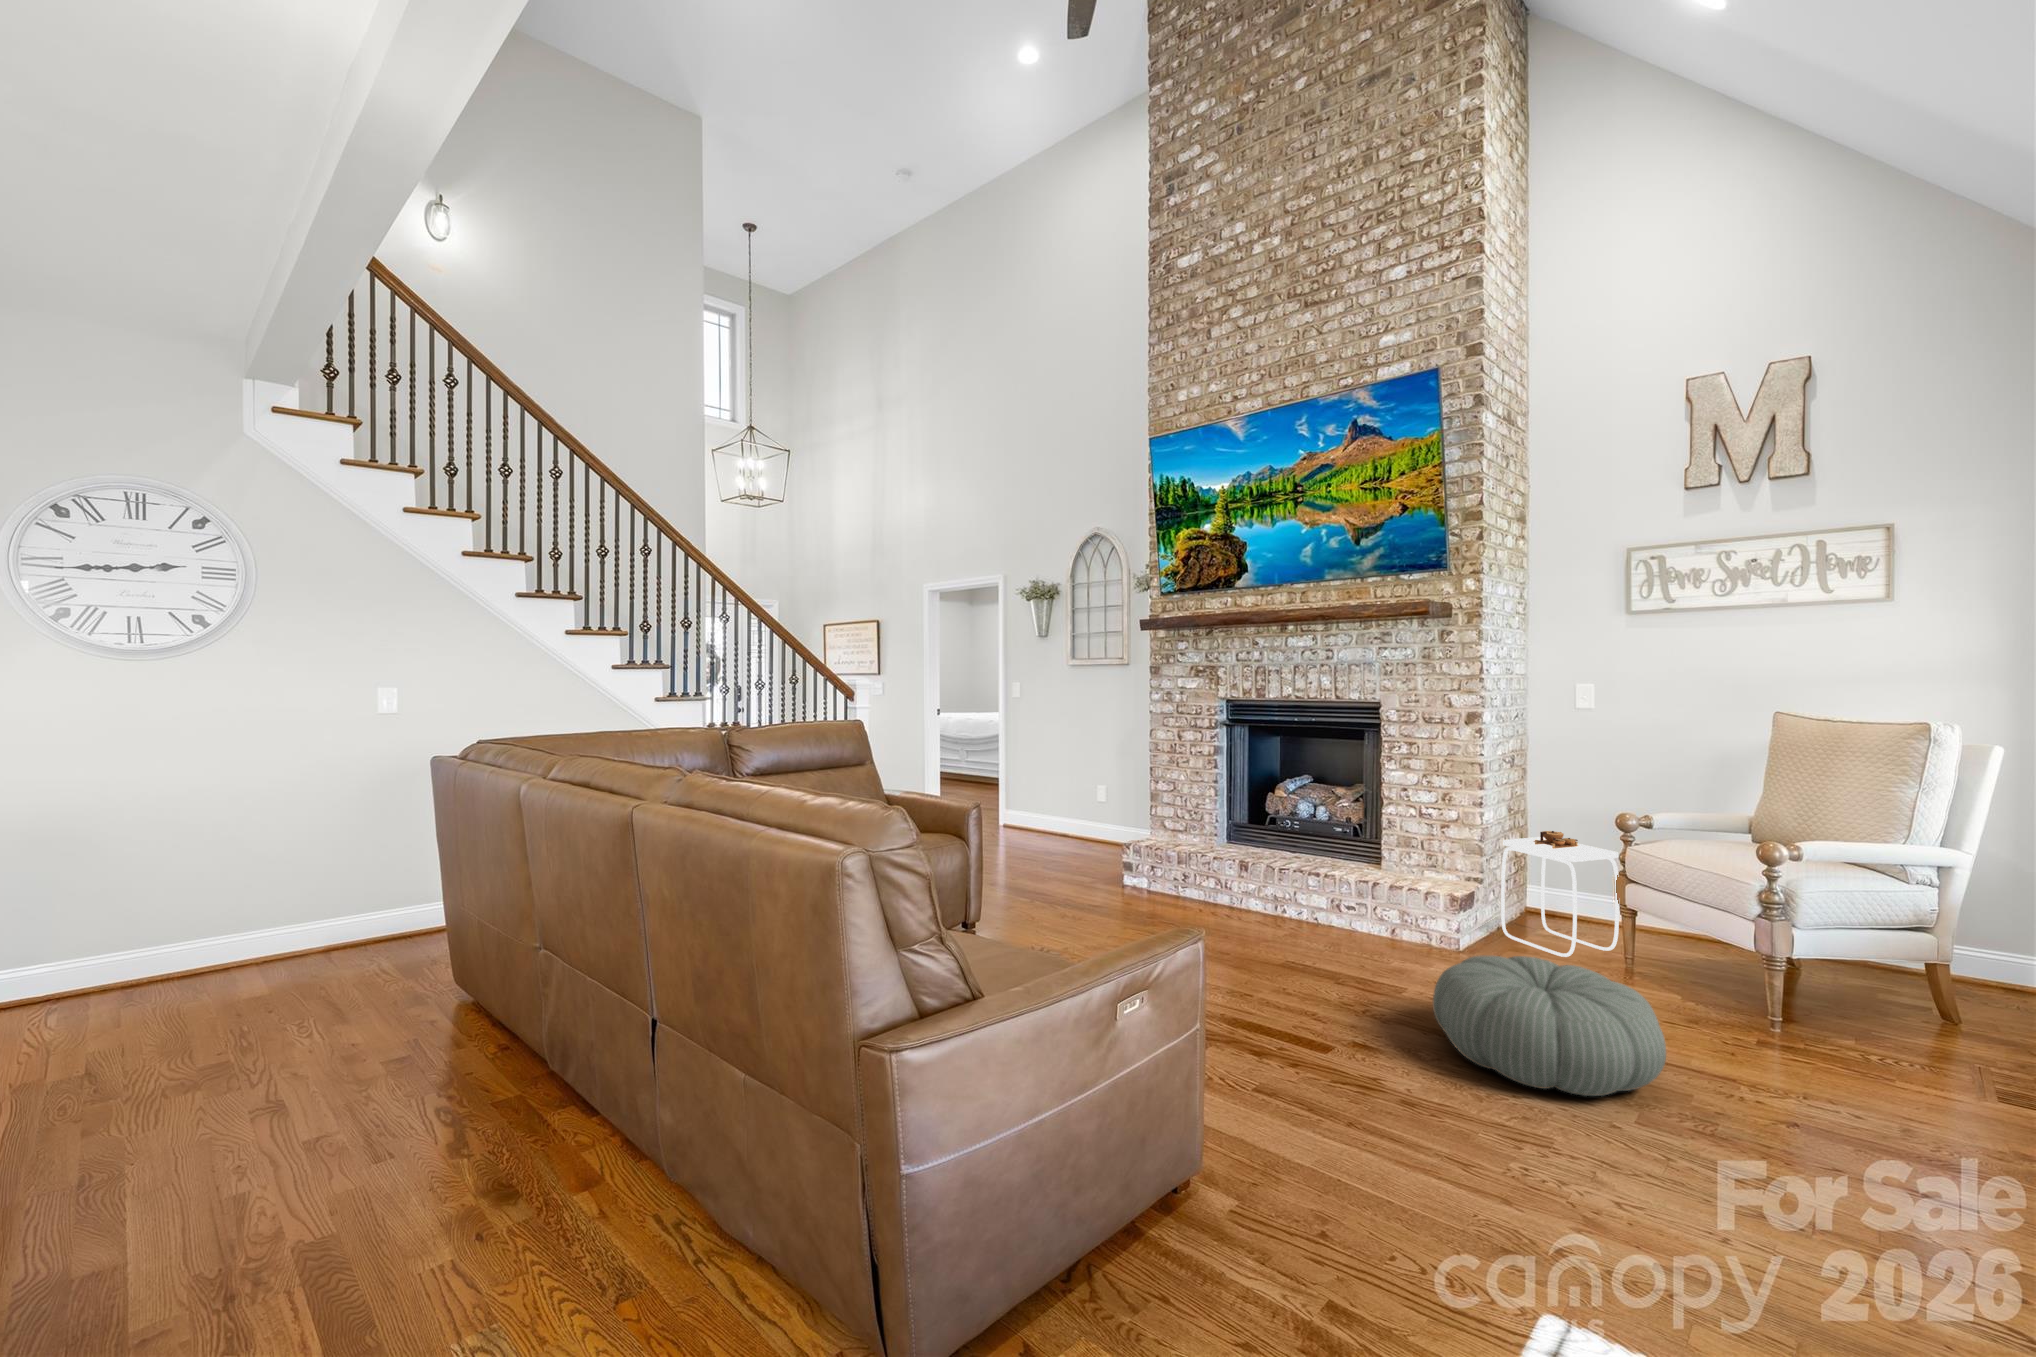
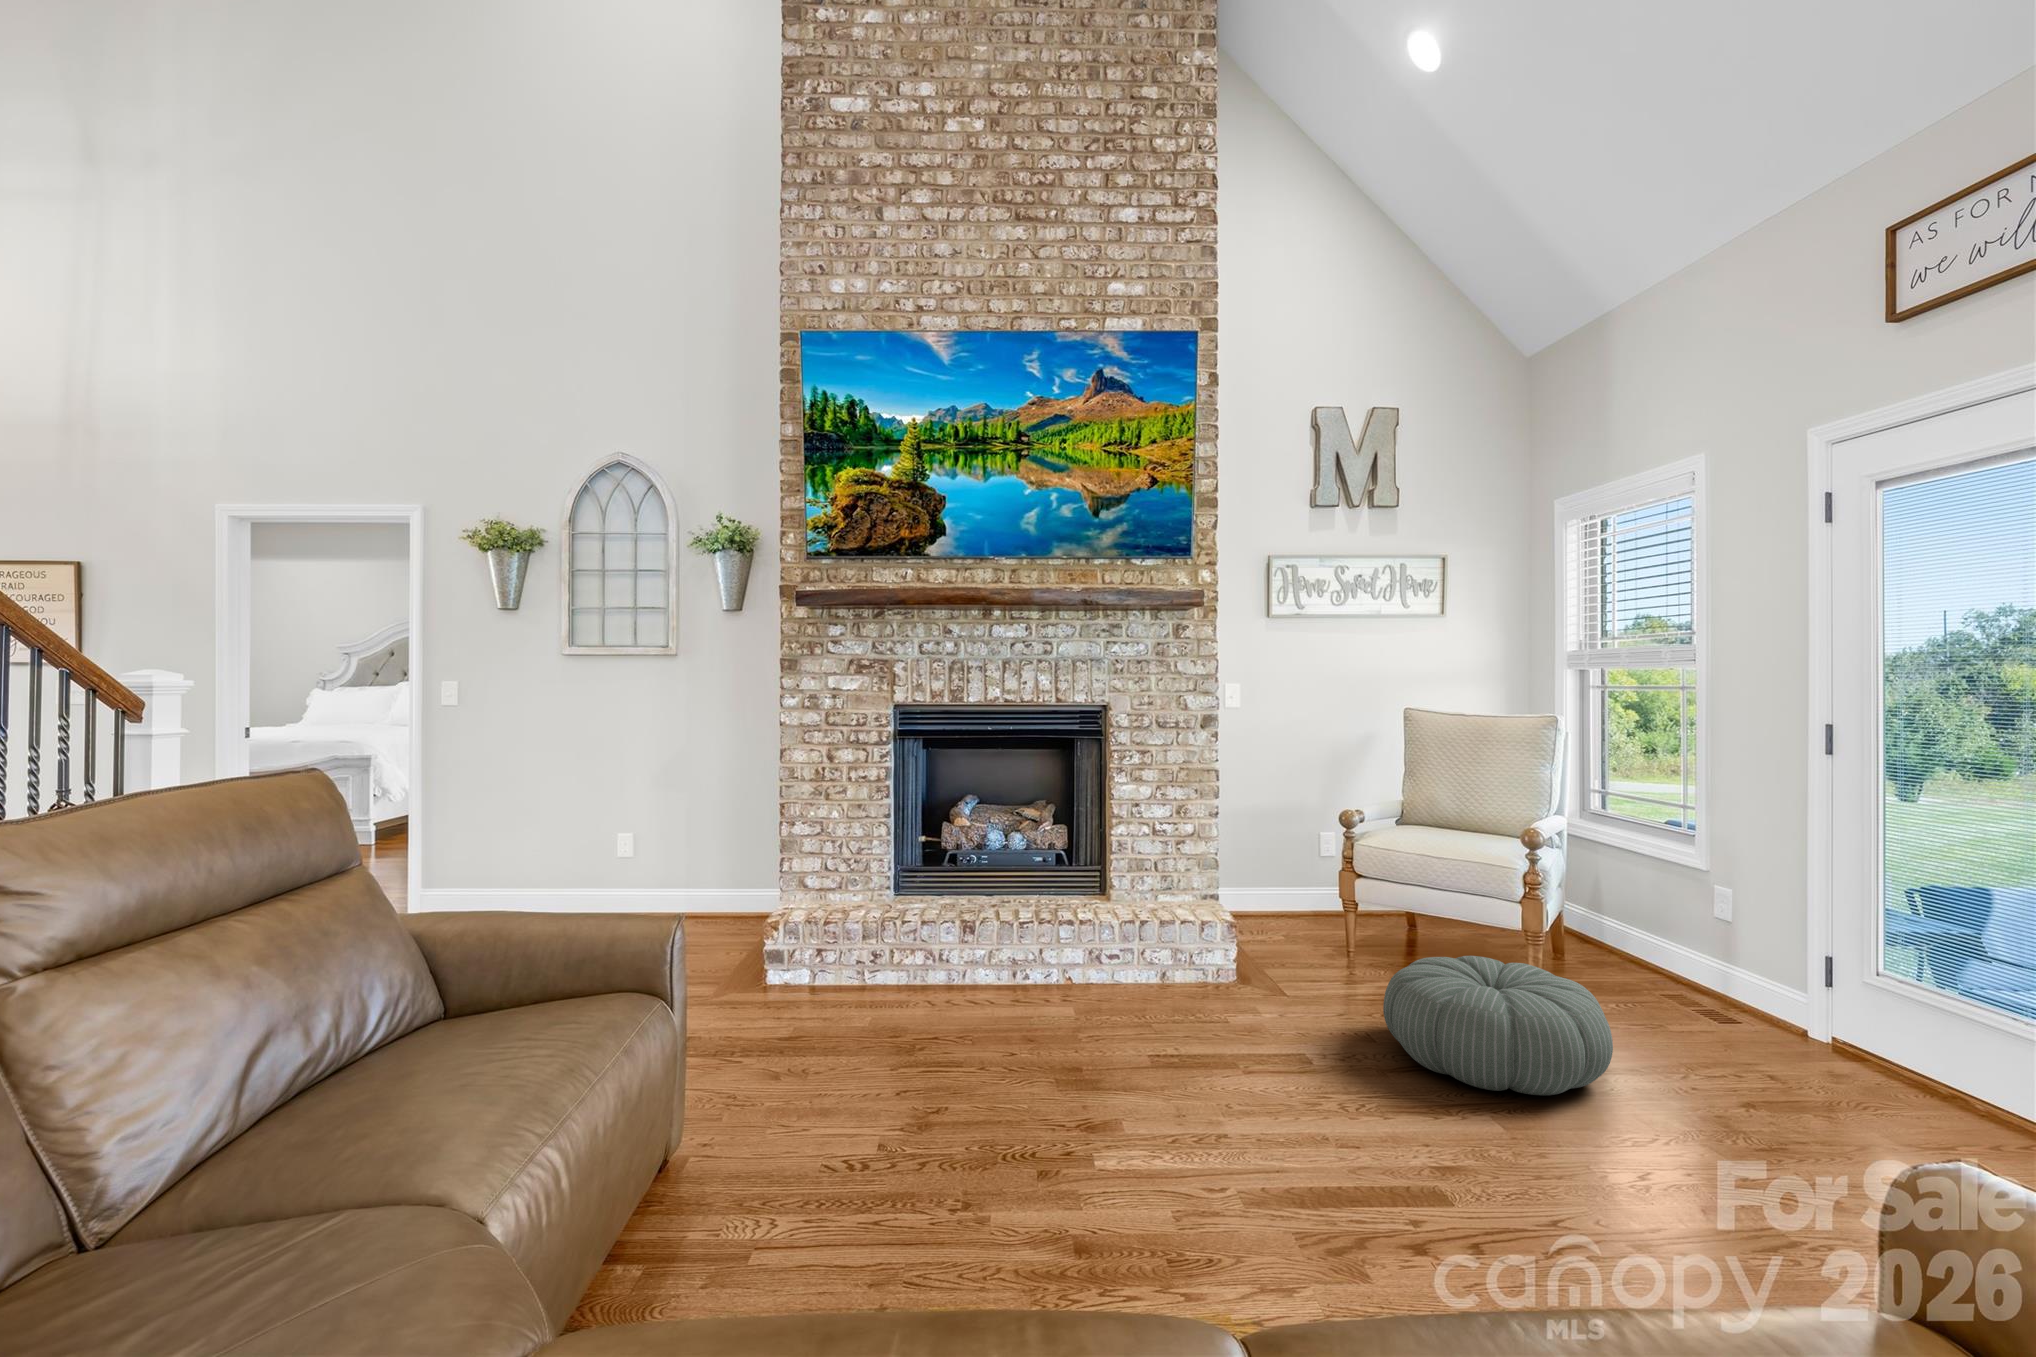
side table: present [1501,831,1619,957] -> none [1224,825,1316,949]

